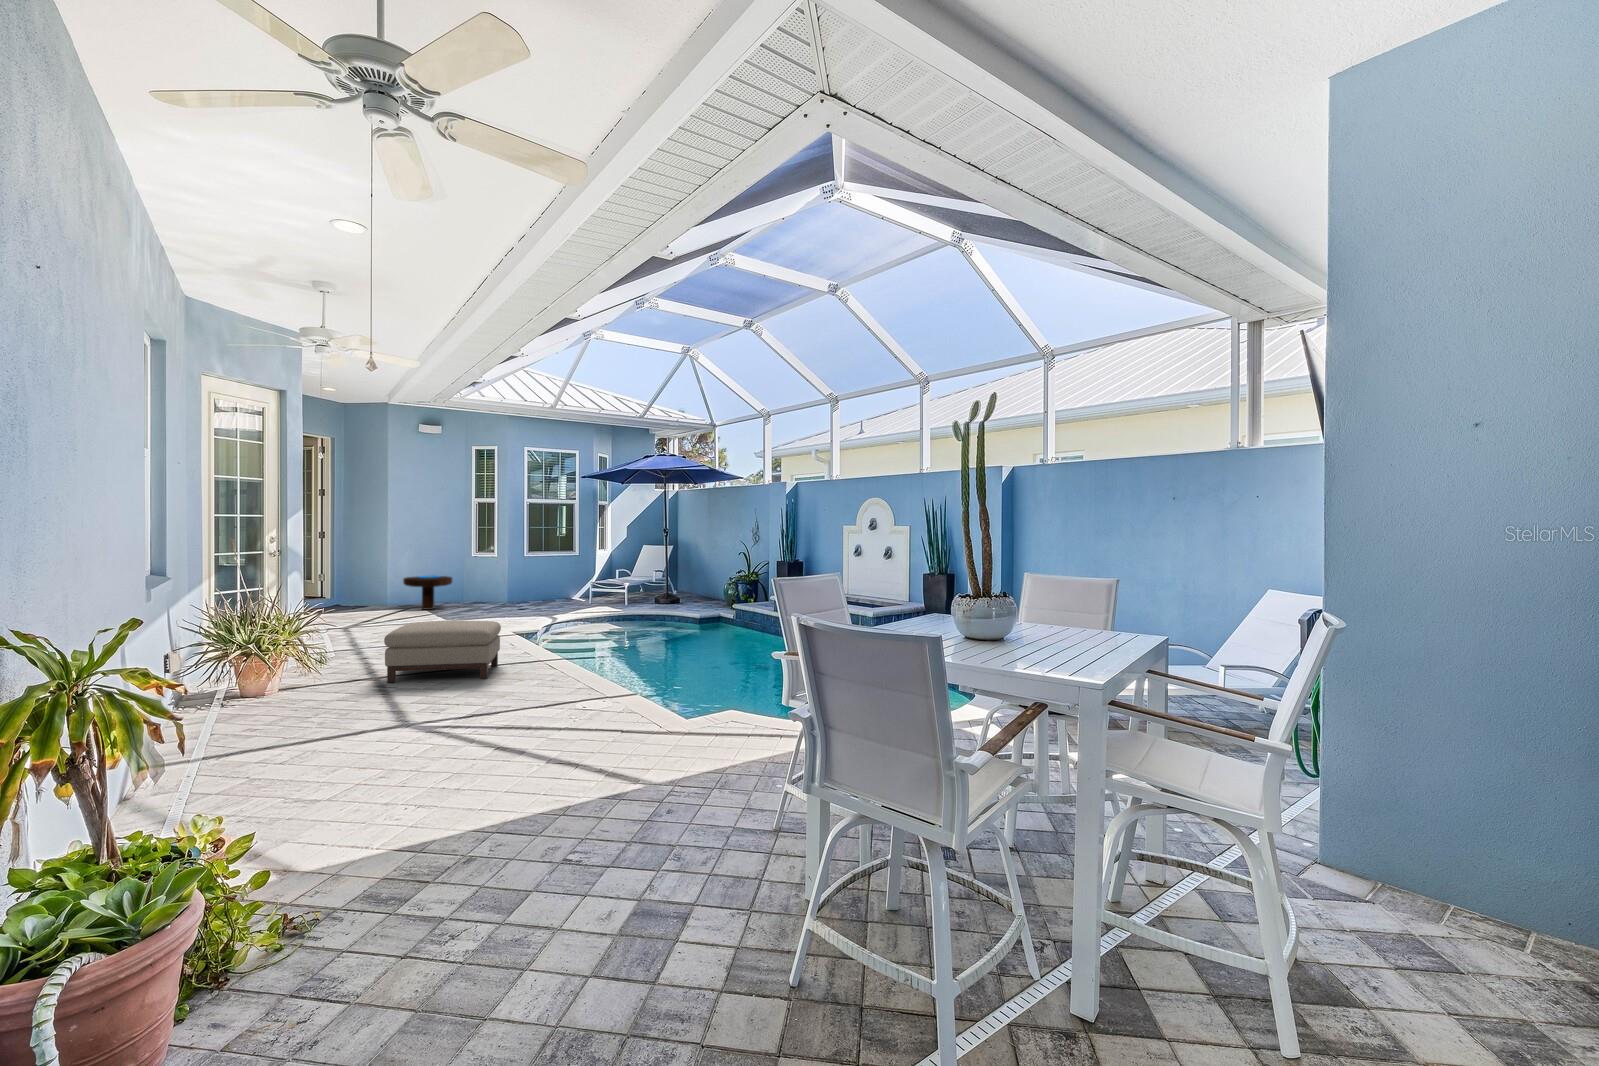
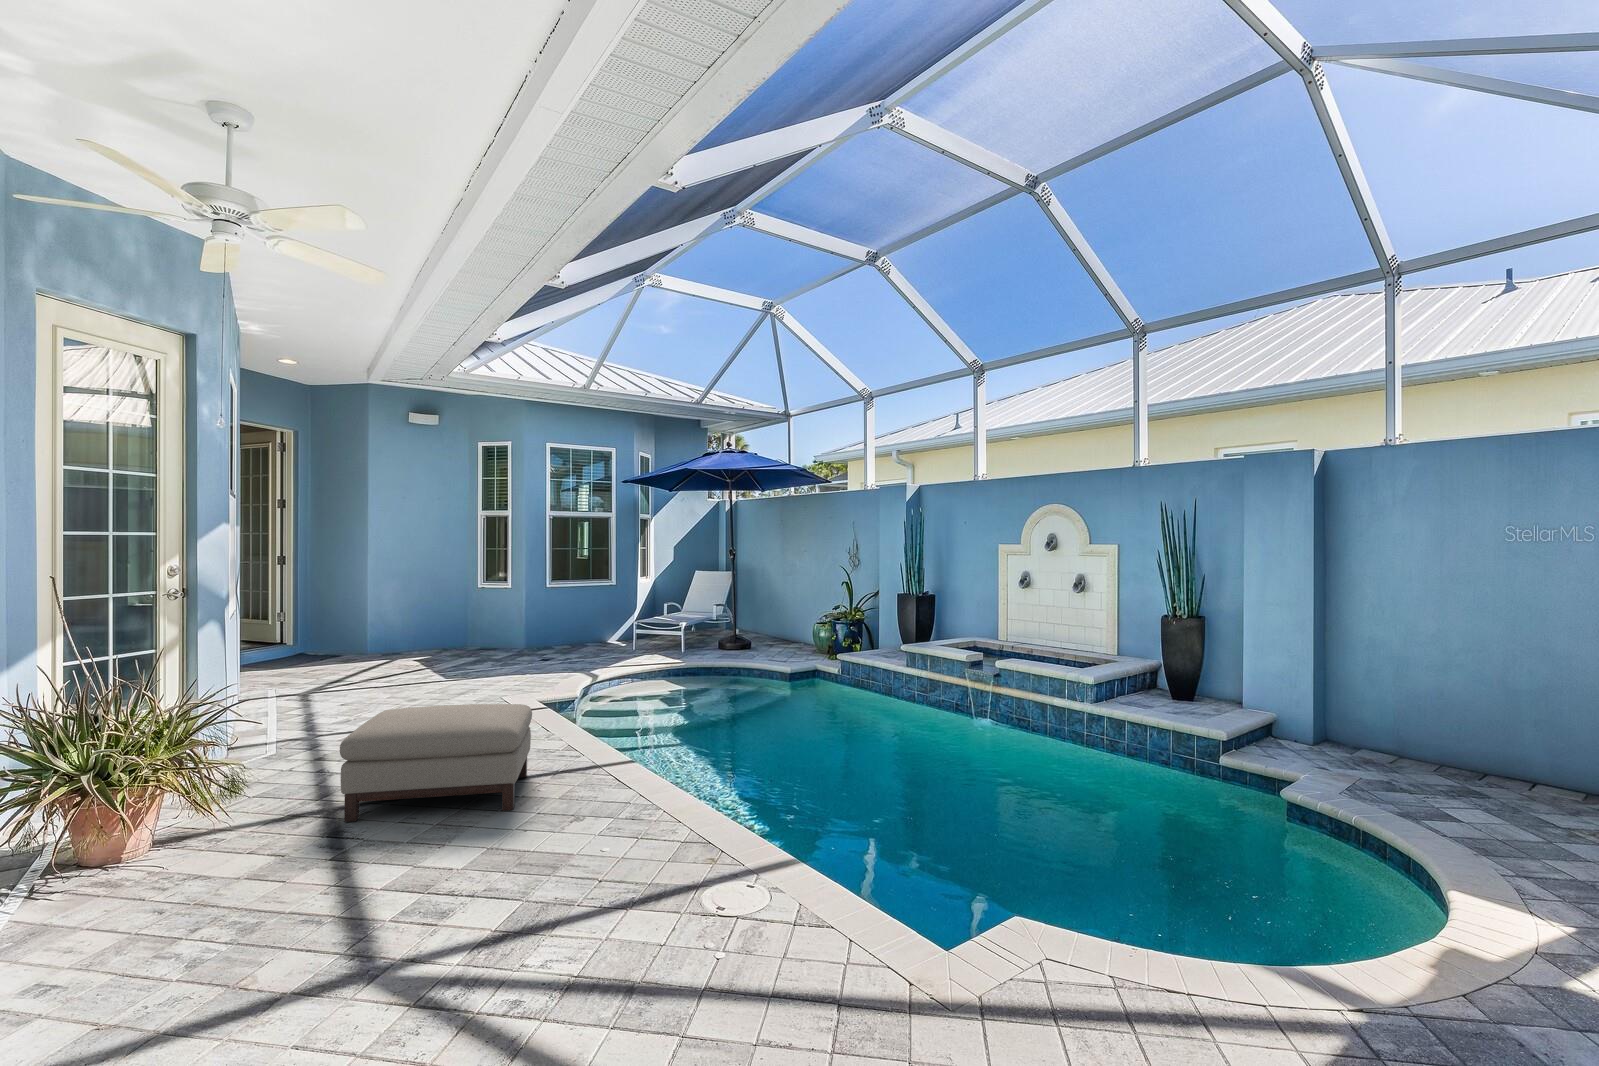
side table: present [403,575,452,610] -> none [387,615,452,661]

